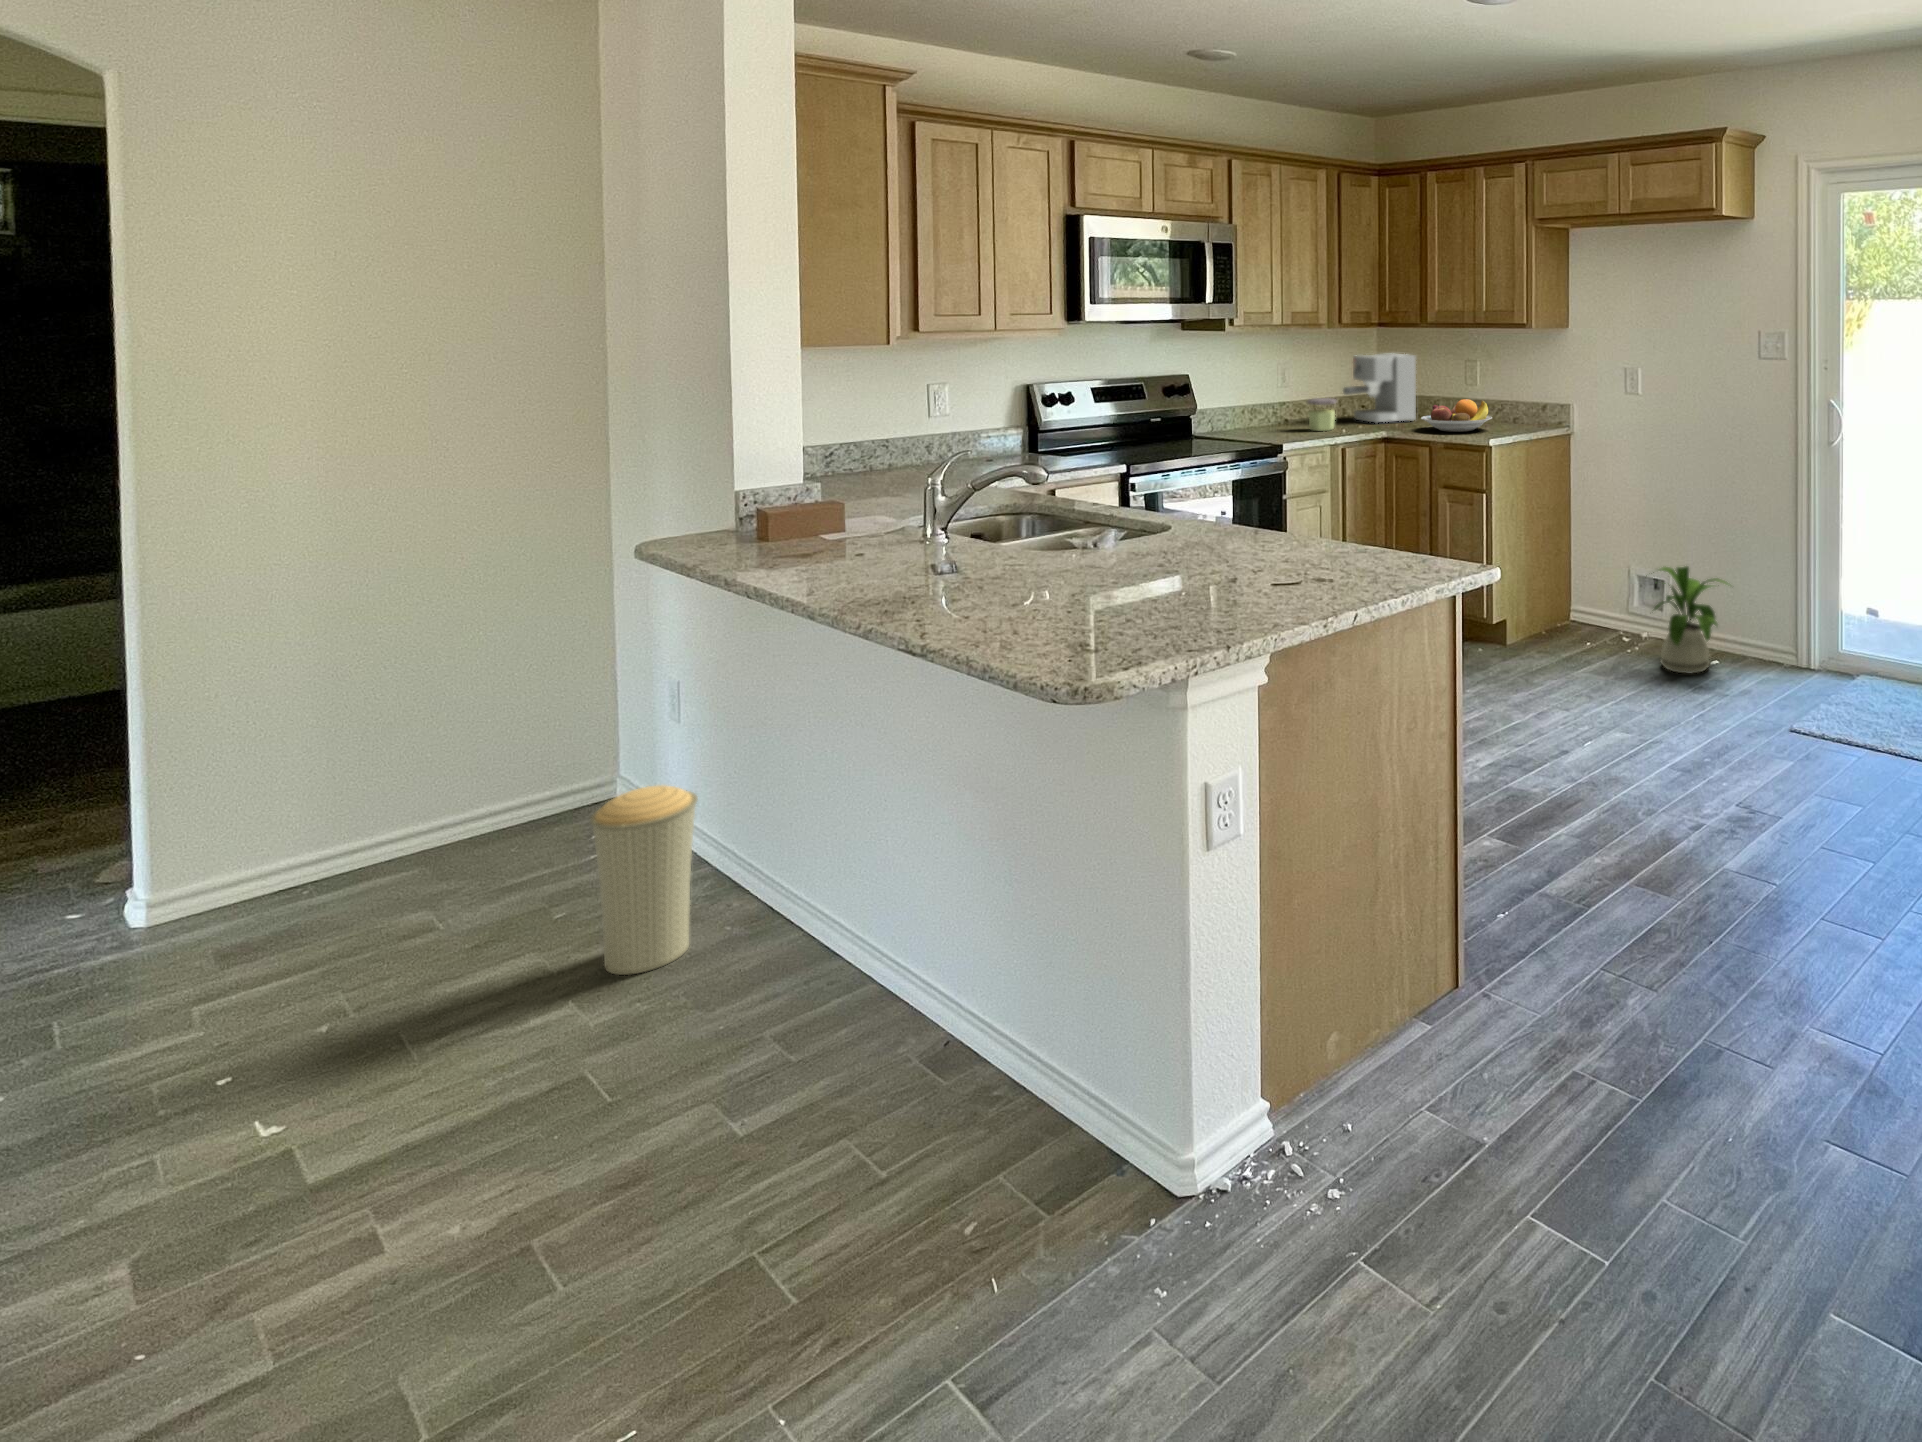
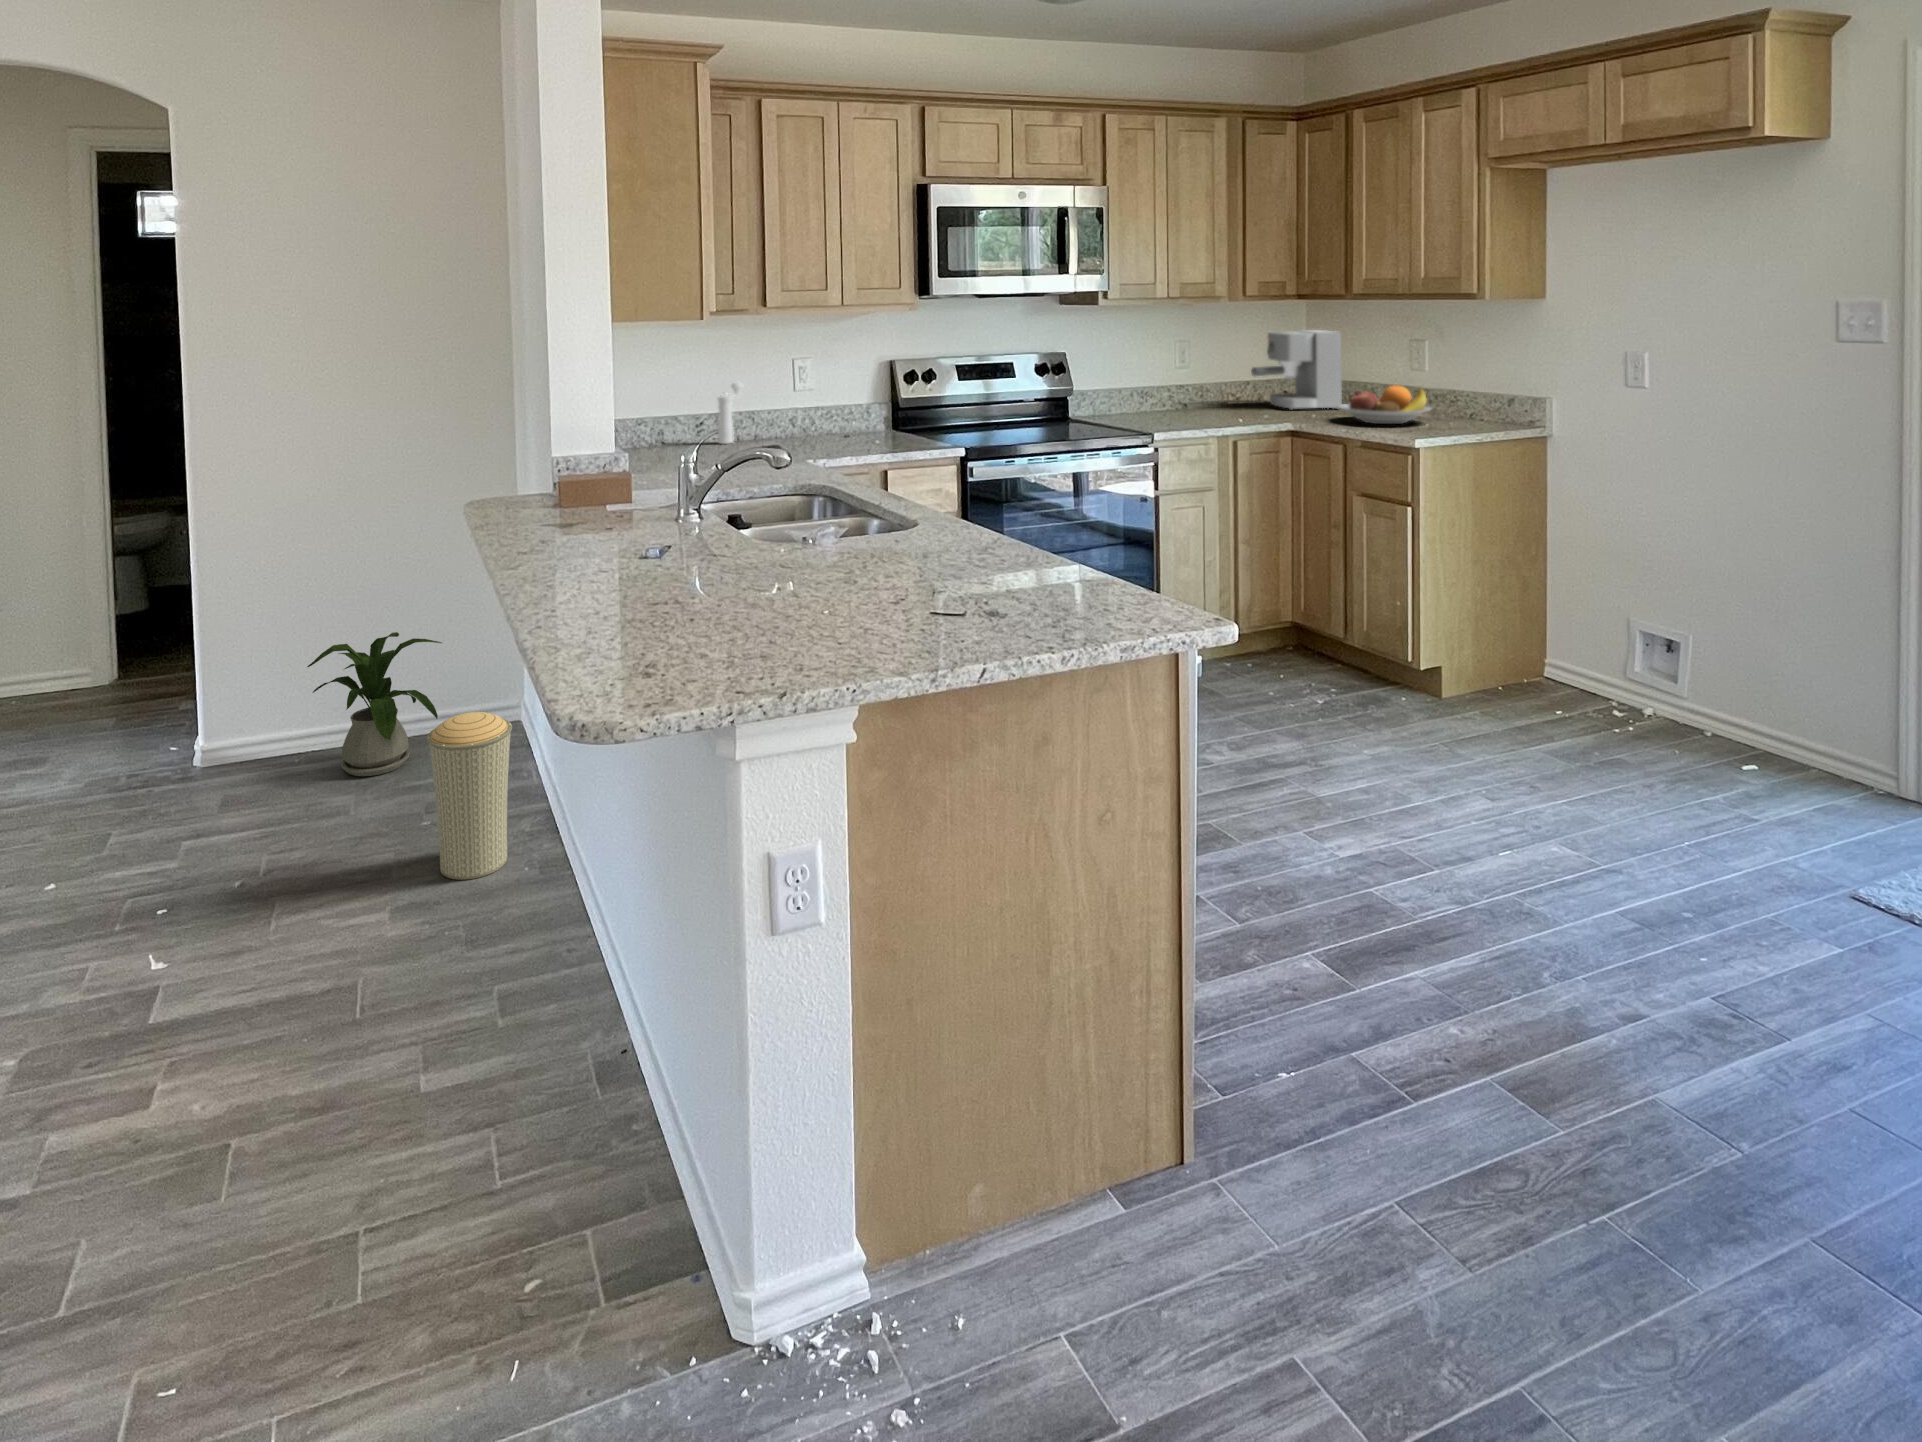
jar: present [1307,398,1336,431] -> none [1202,379,1238,416]
pepper mill: none [842,415,867,480] -> present [718,383,742,444]
house plant: present [1646,566,1728,673] -> present [307,632,442,776]

